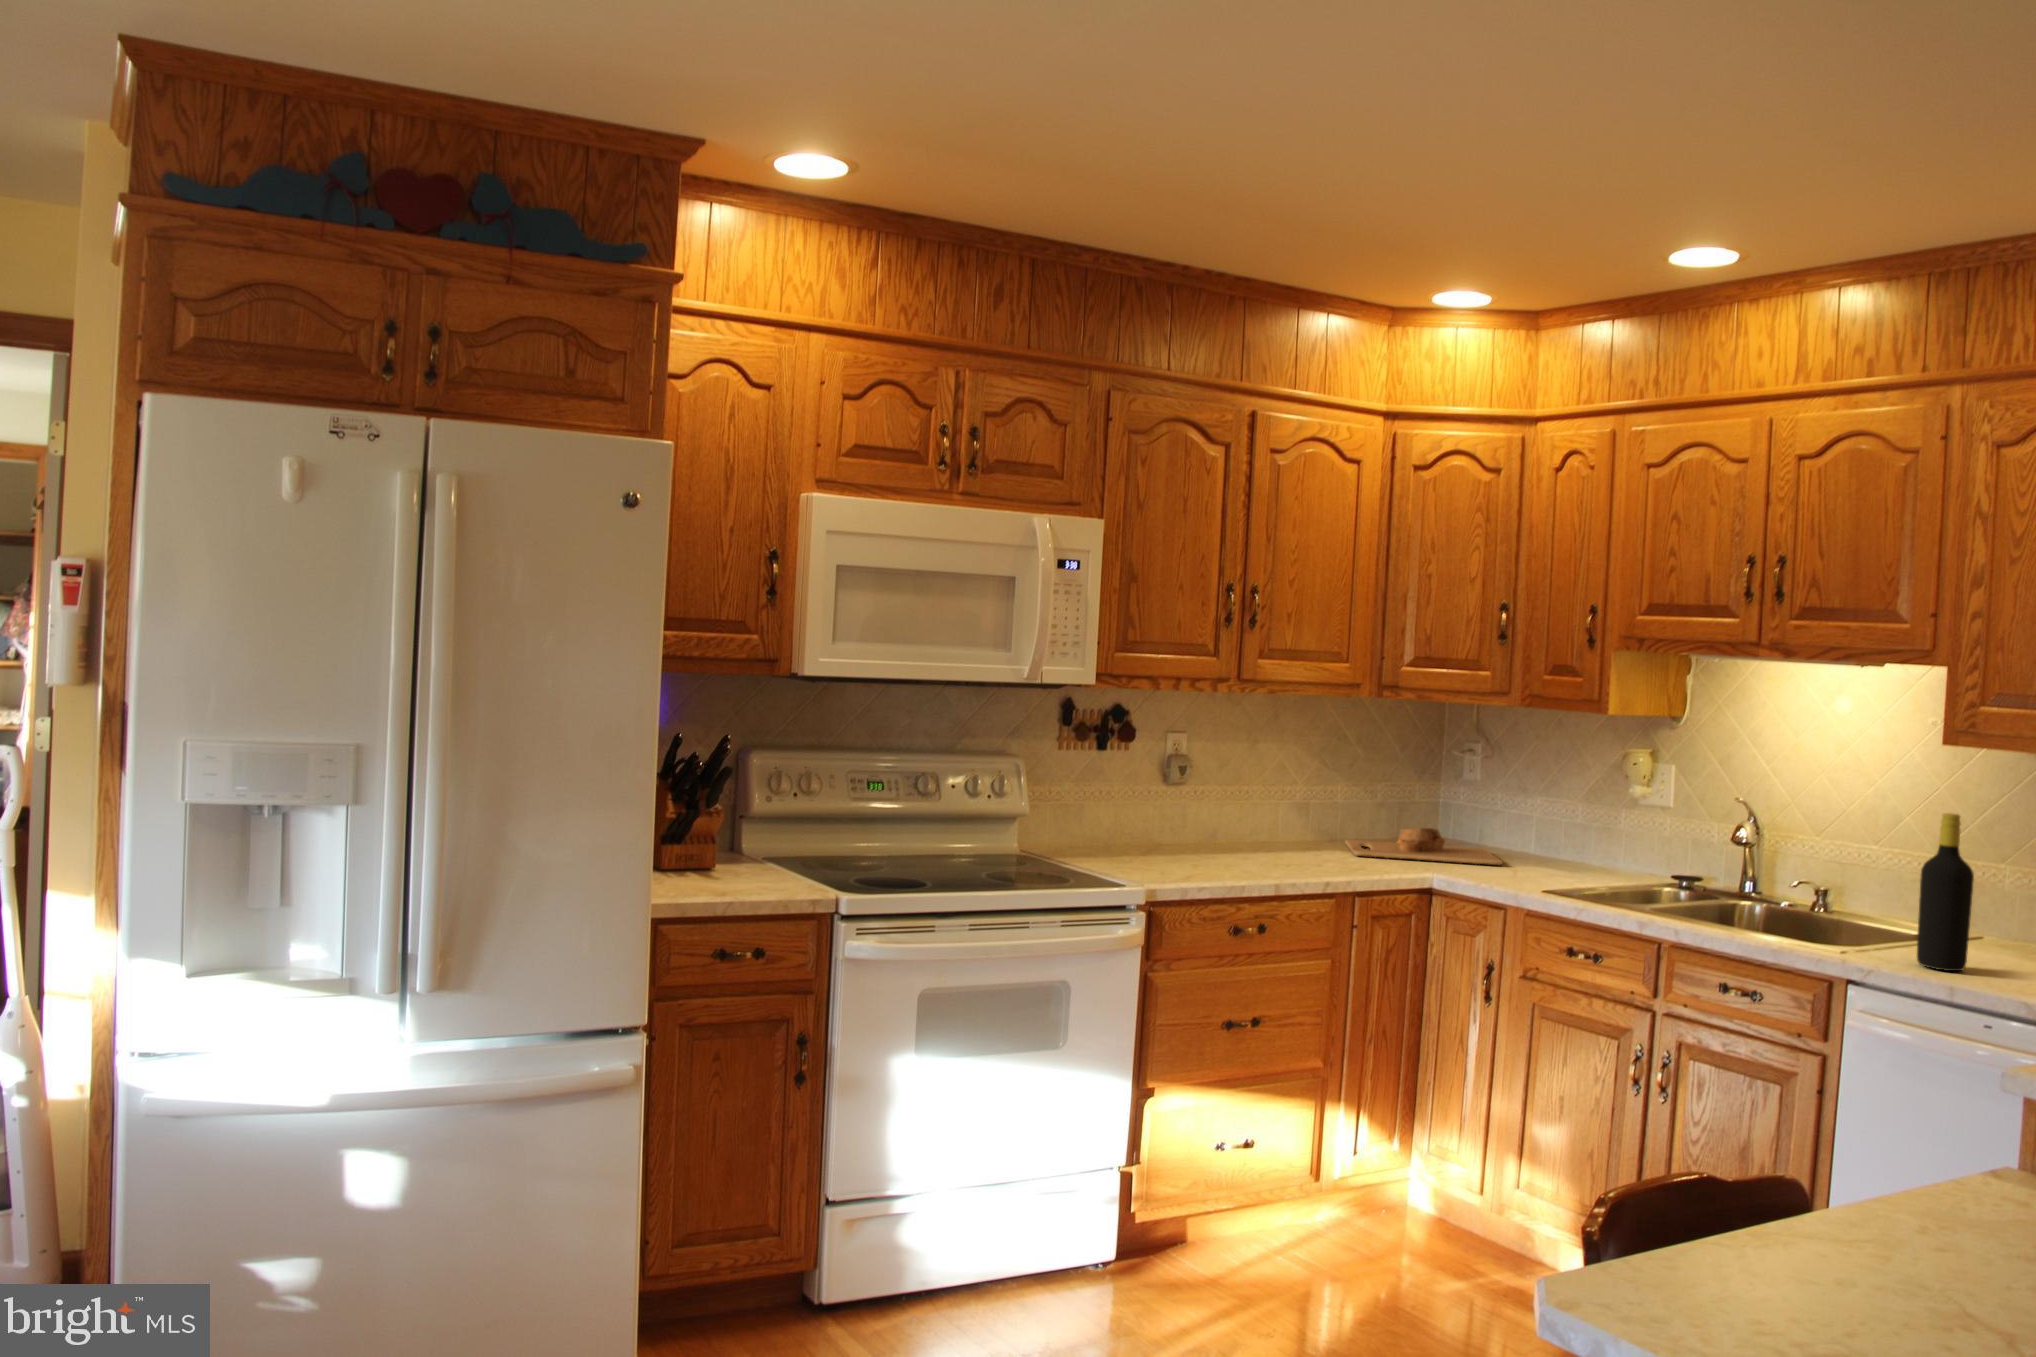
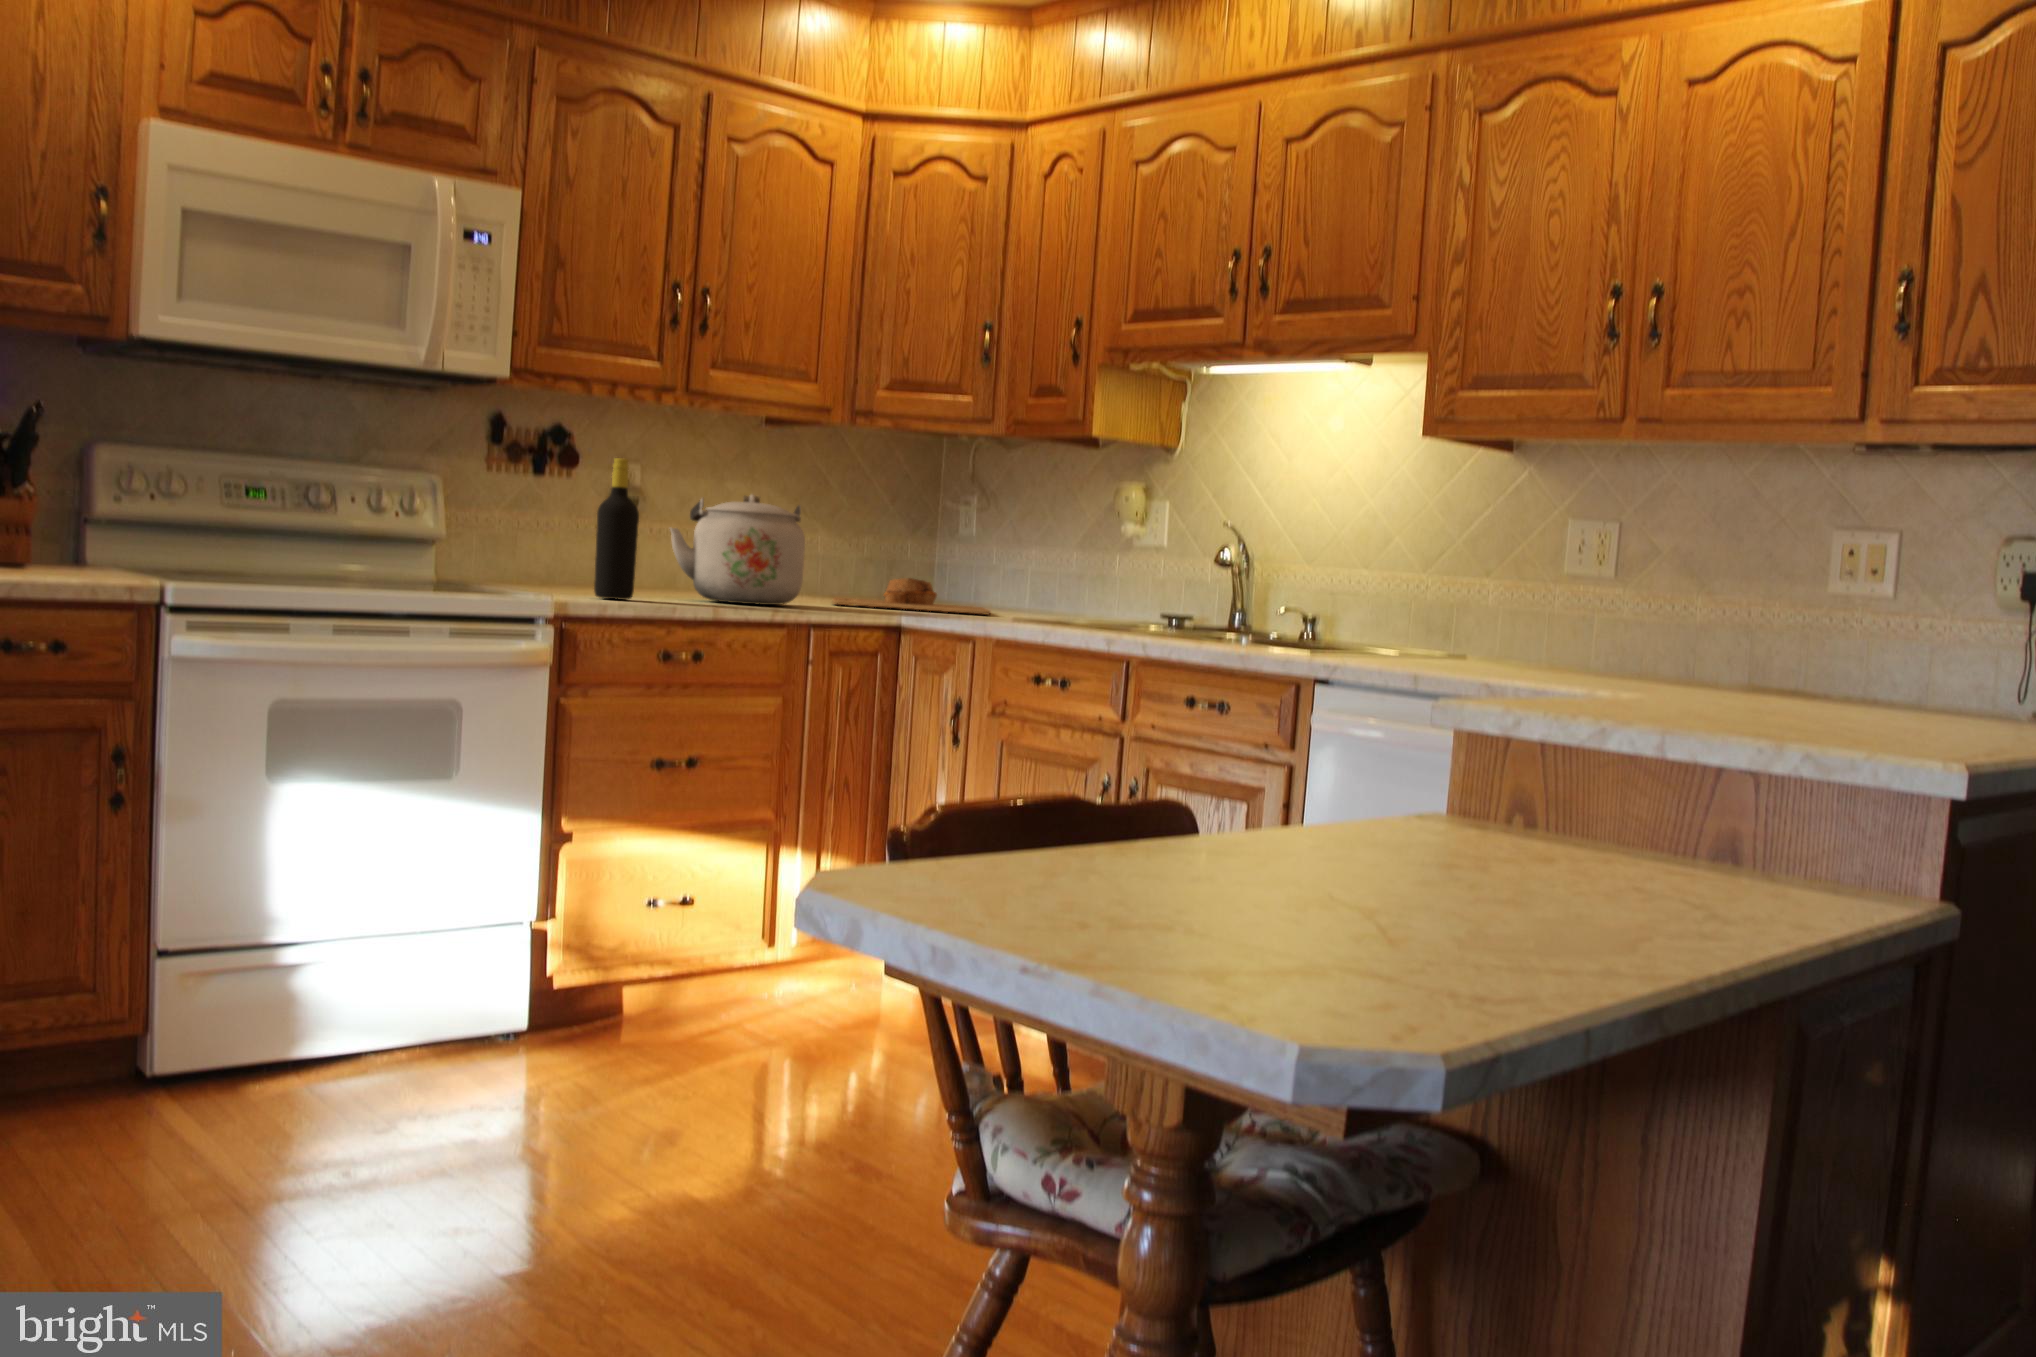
kettle: none [1220,767,1341,868] -> present [670,495,805,605]
bottle: present [1917,813,1974,971] -> present [594,458,639,600]

